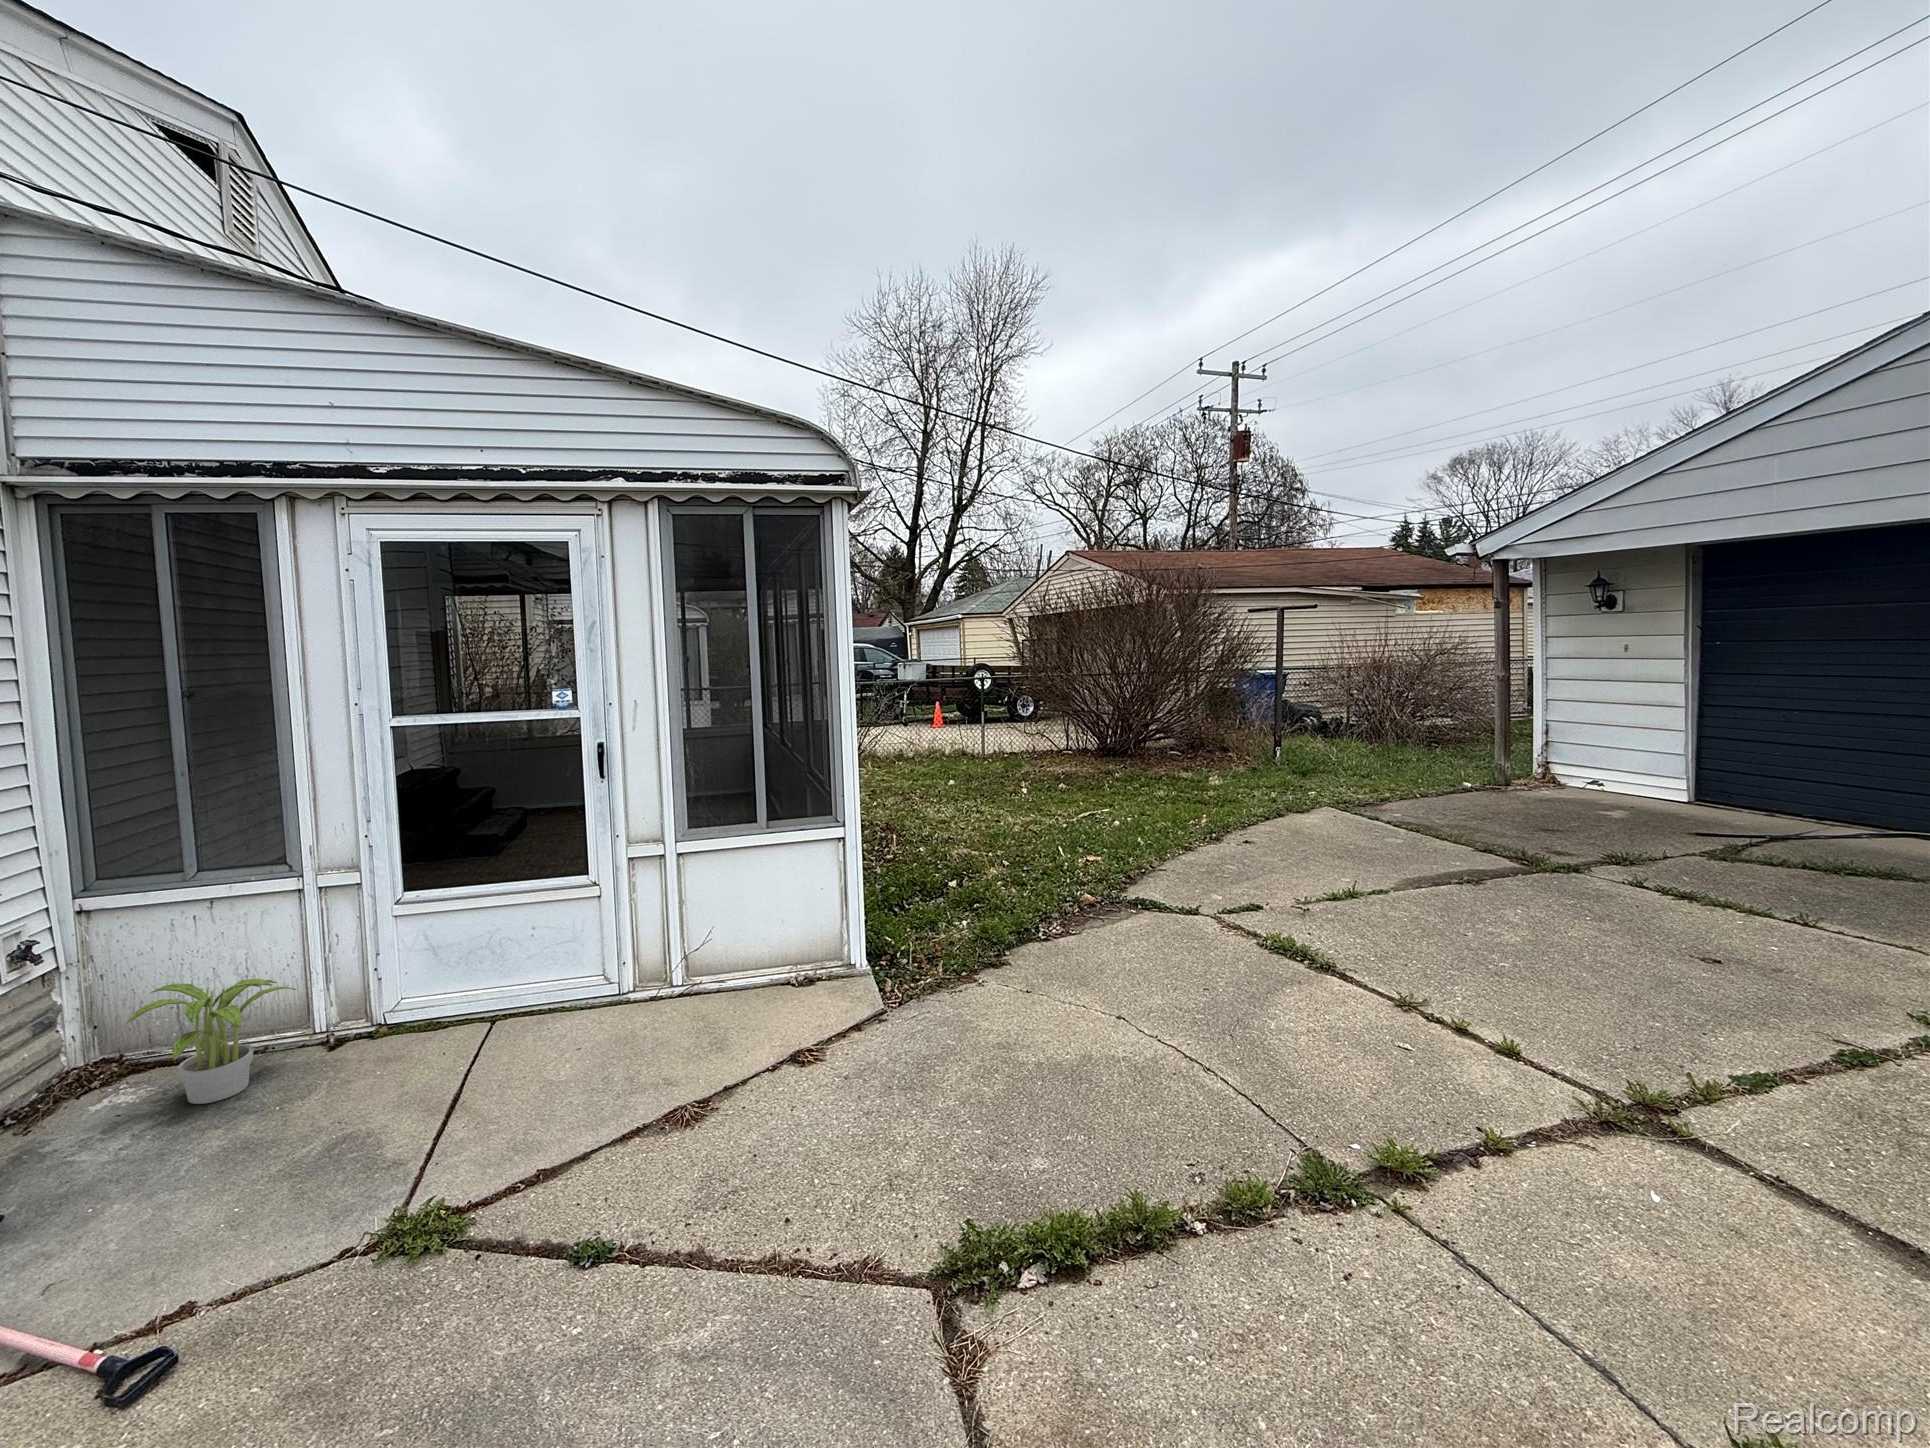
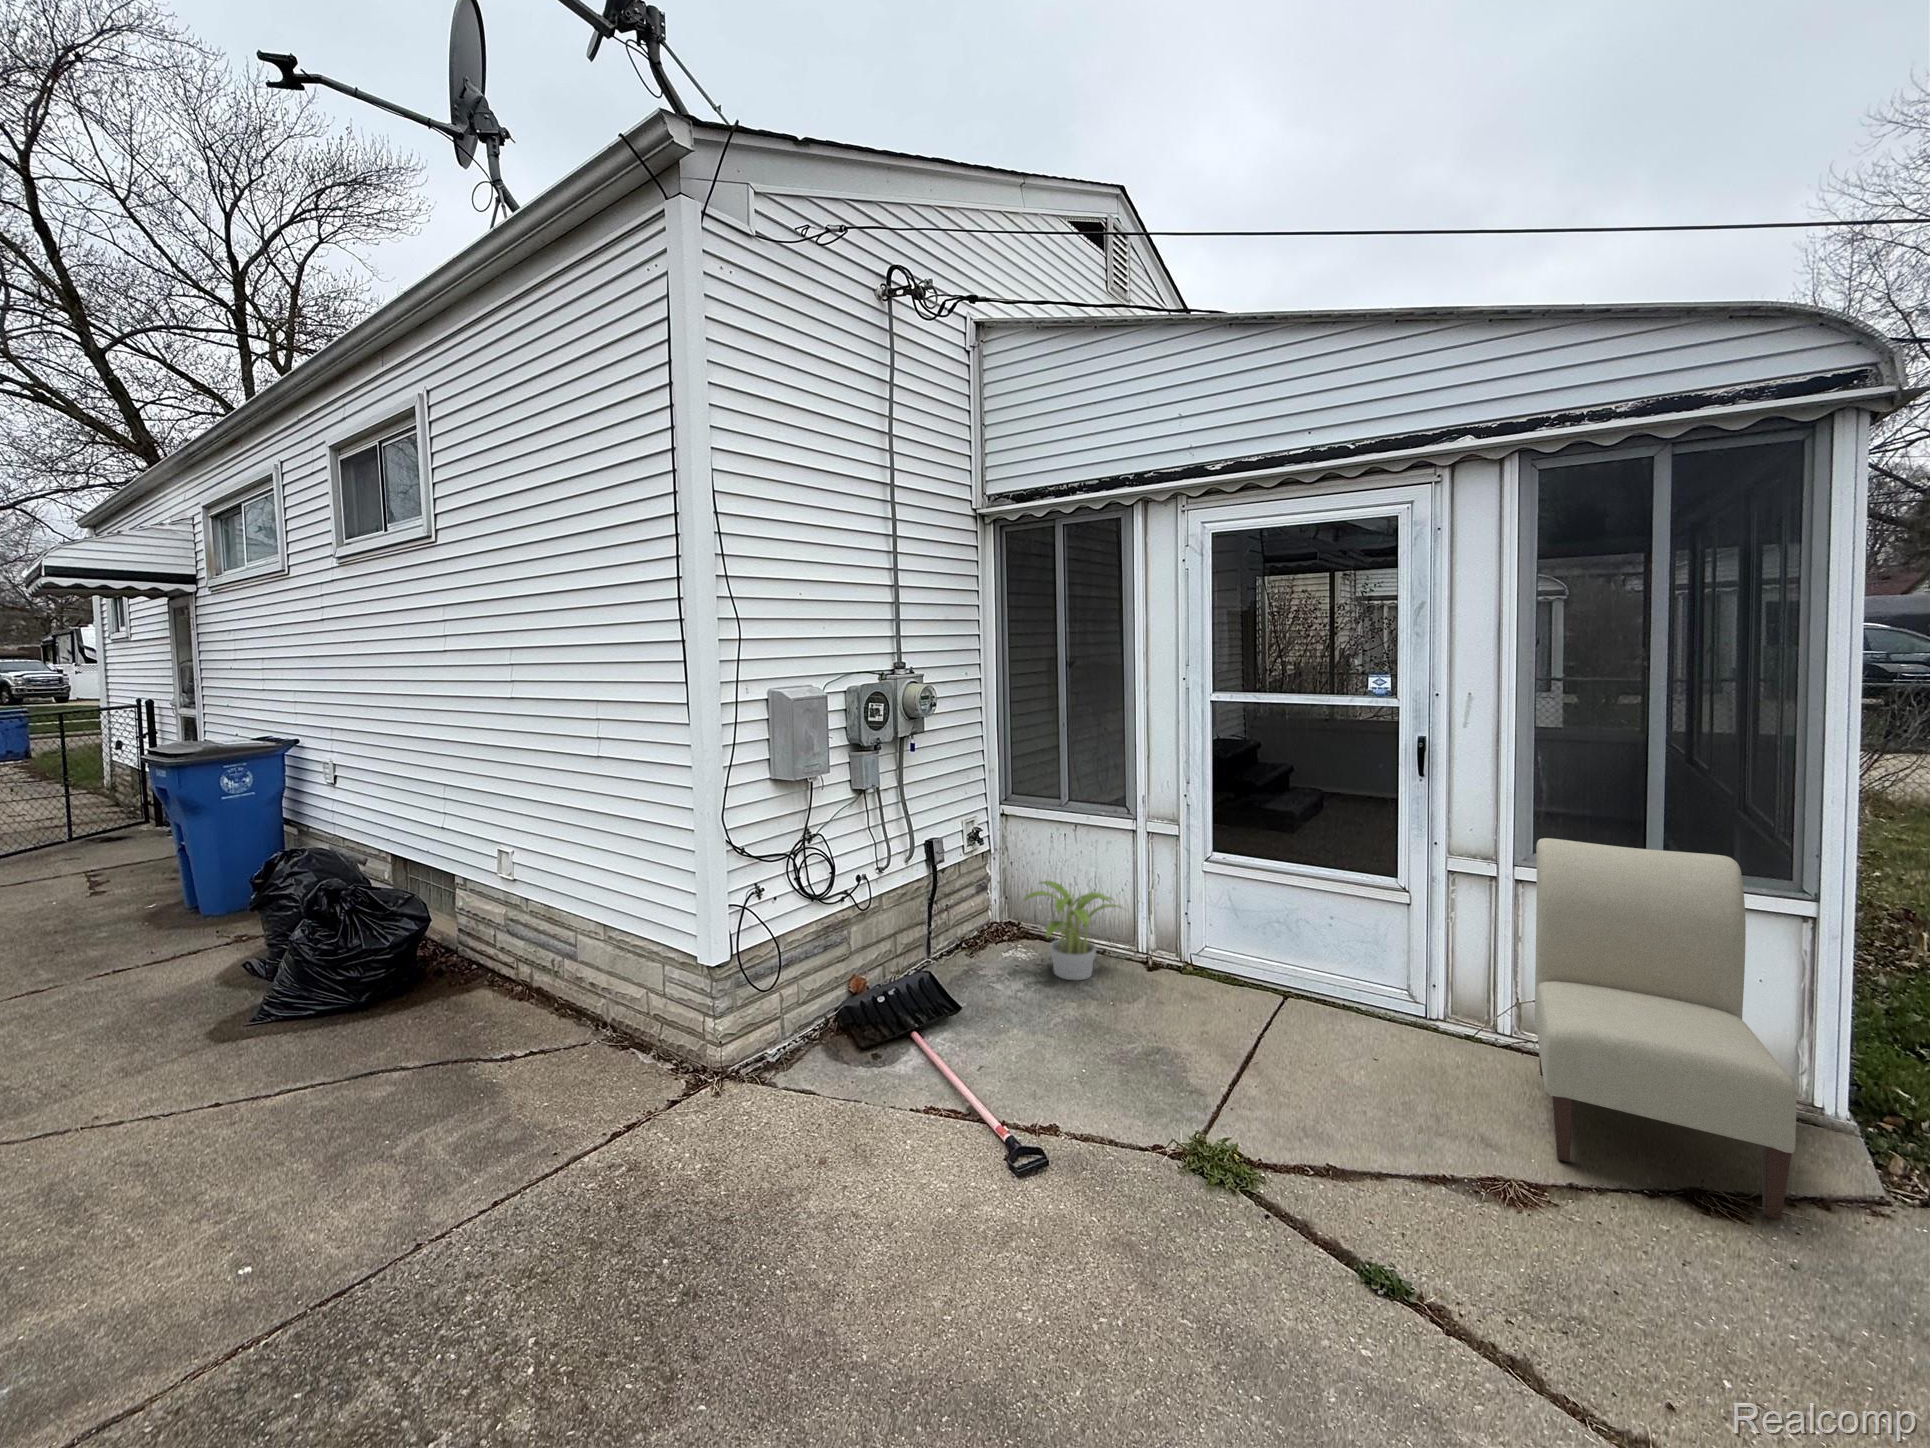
chair: none [689,808,842,1070] -> present [1535,838,1796,1220]

